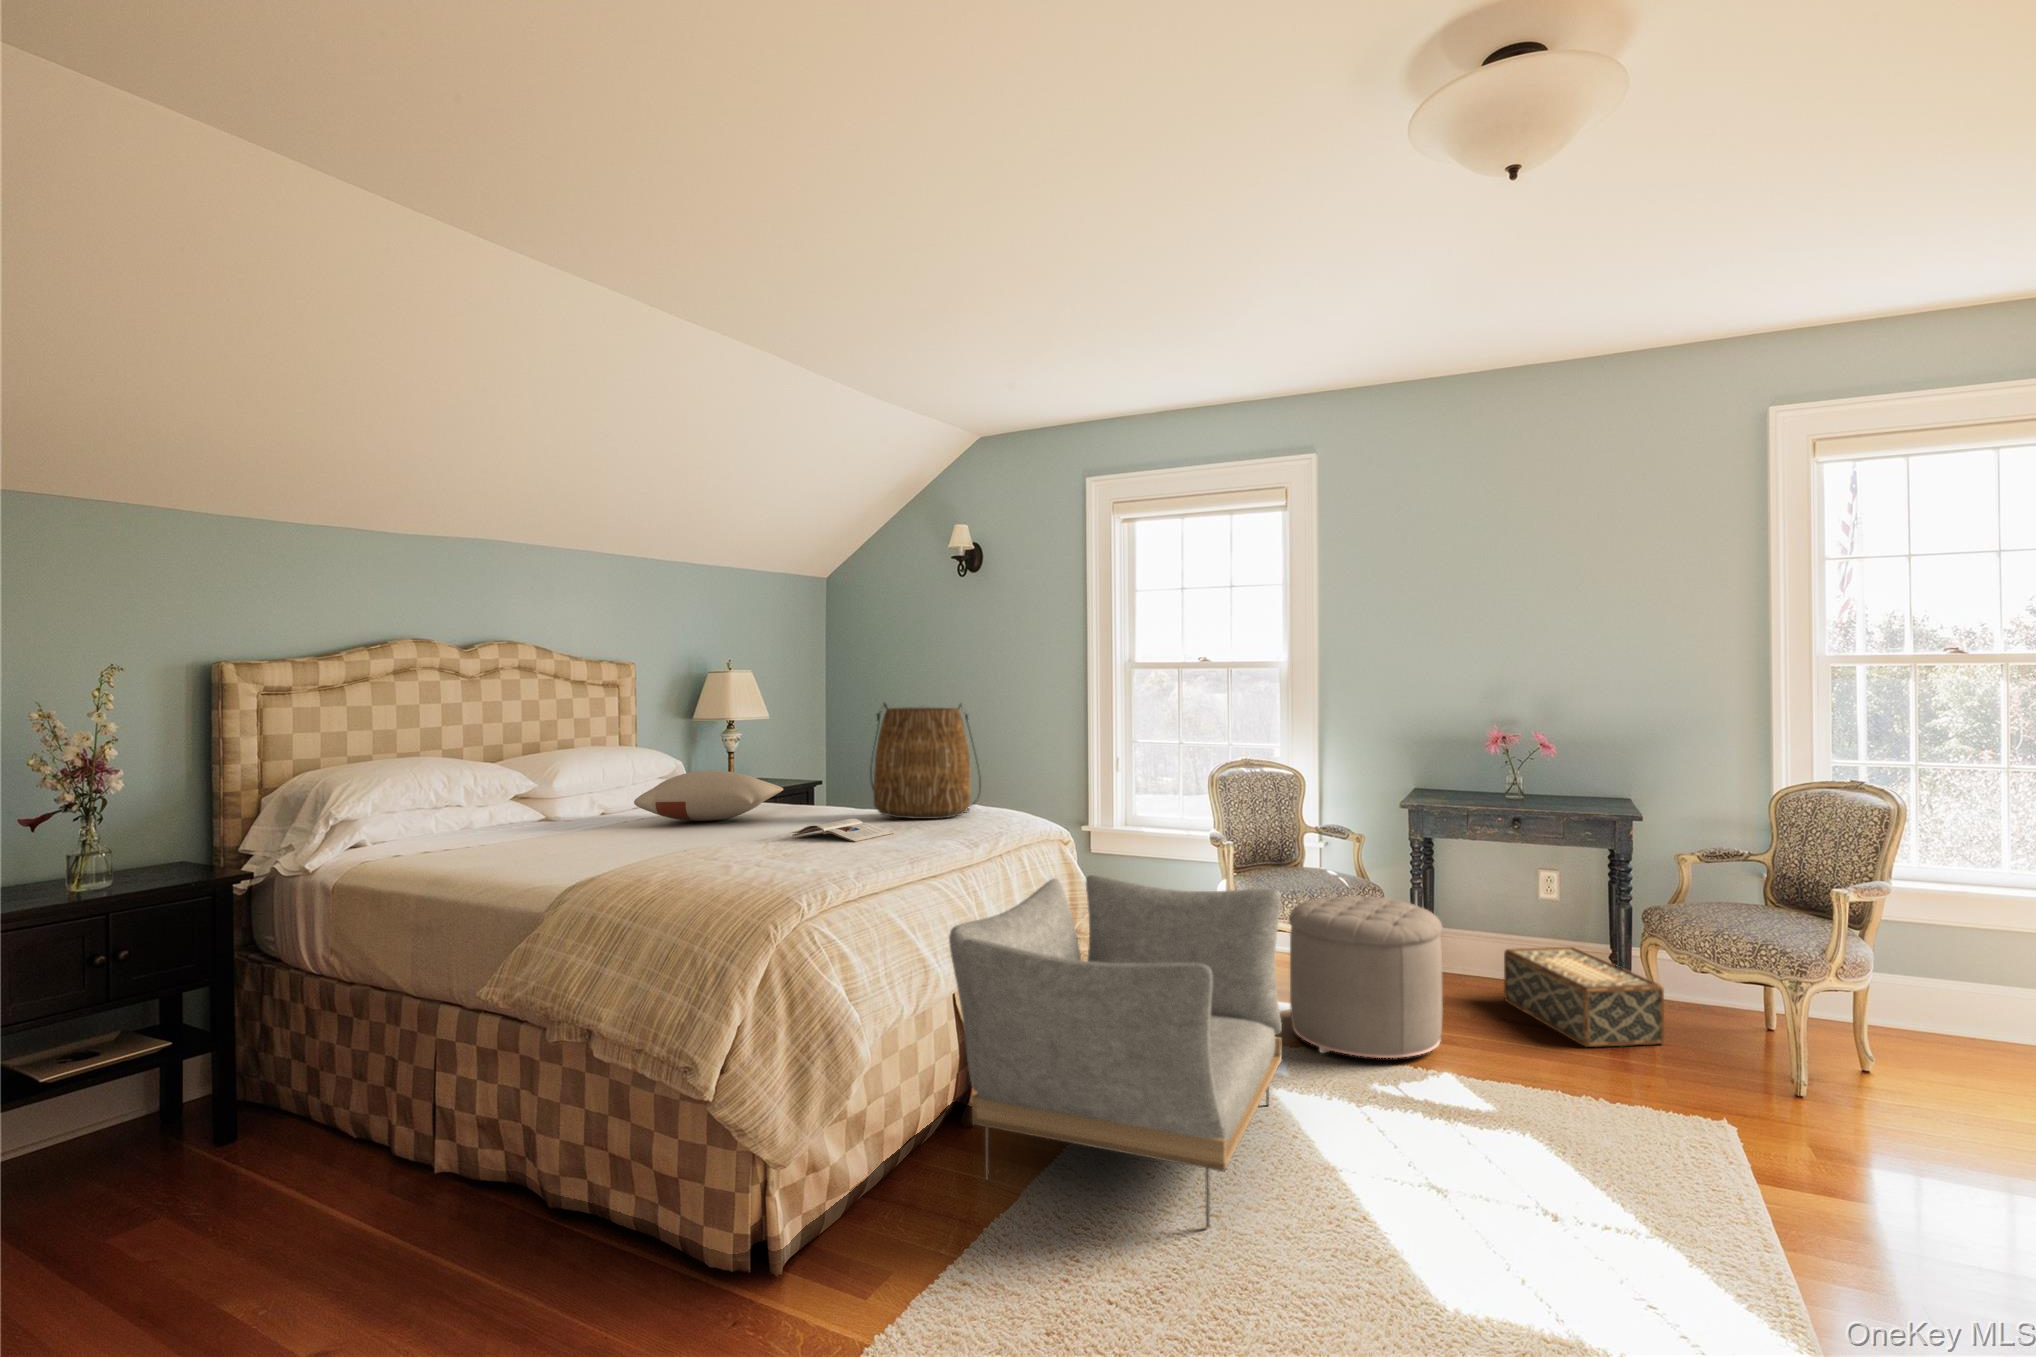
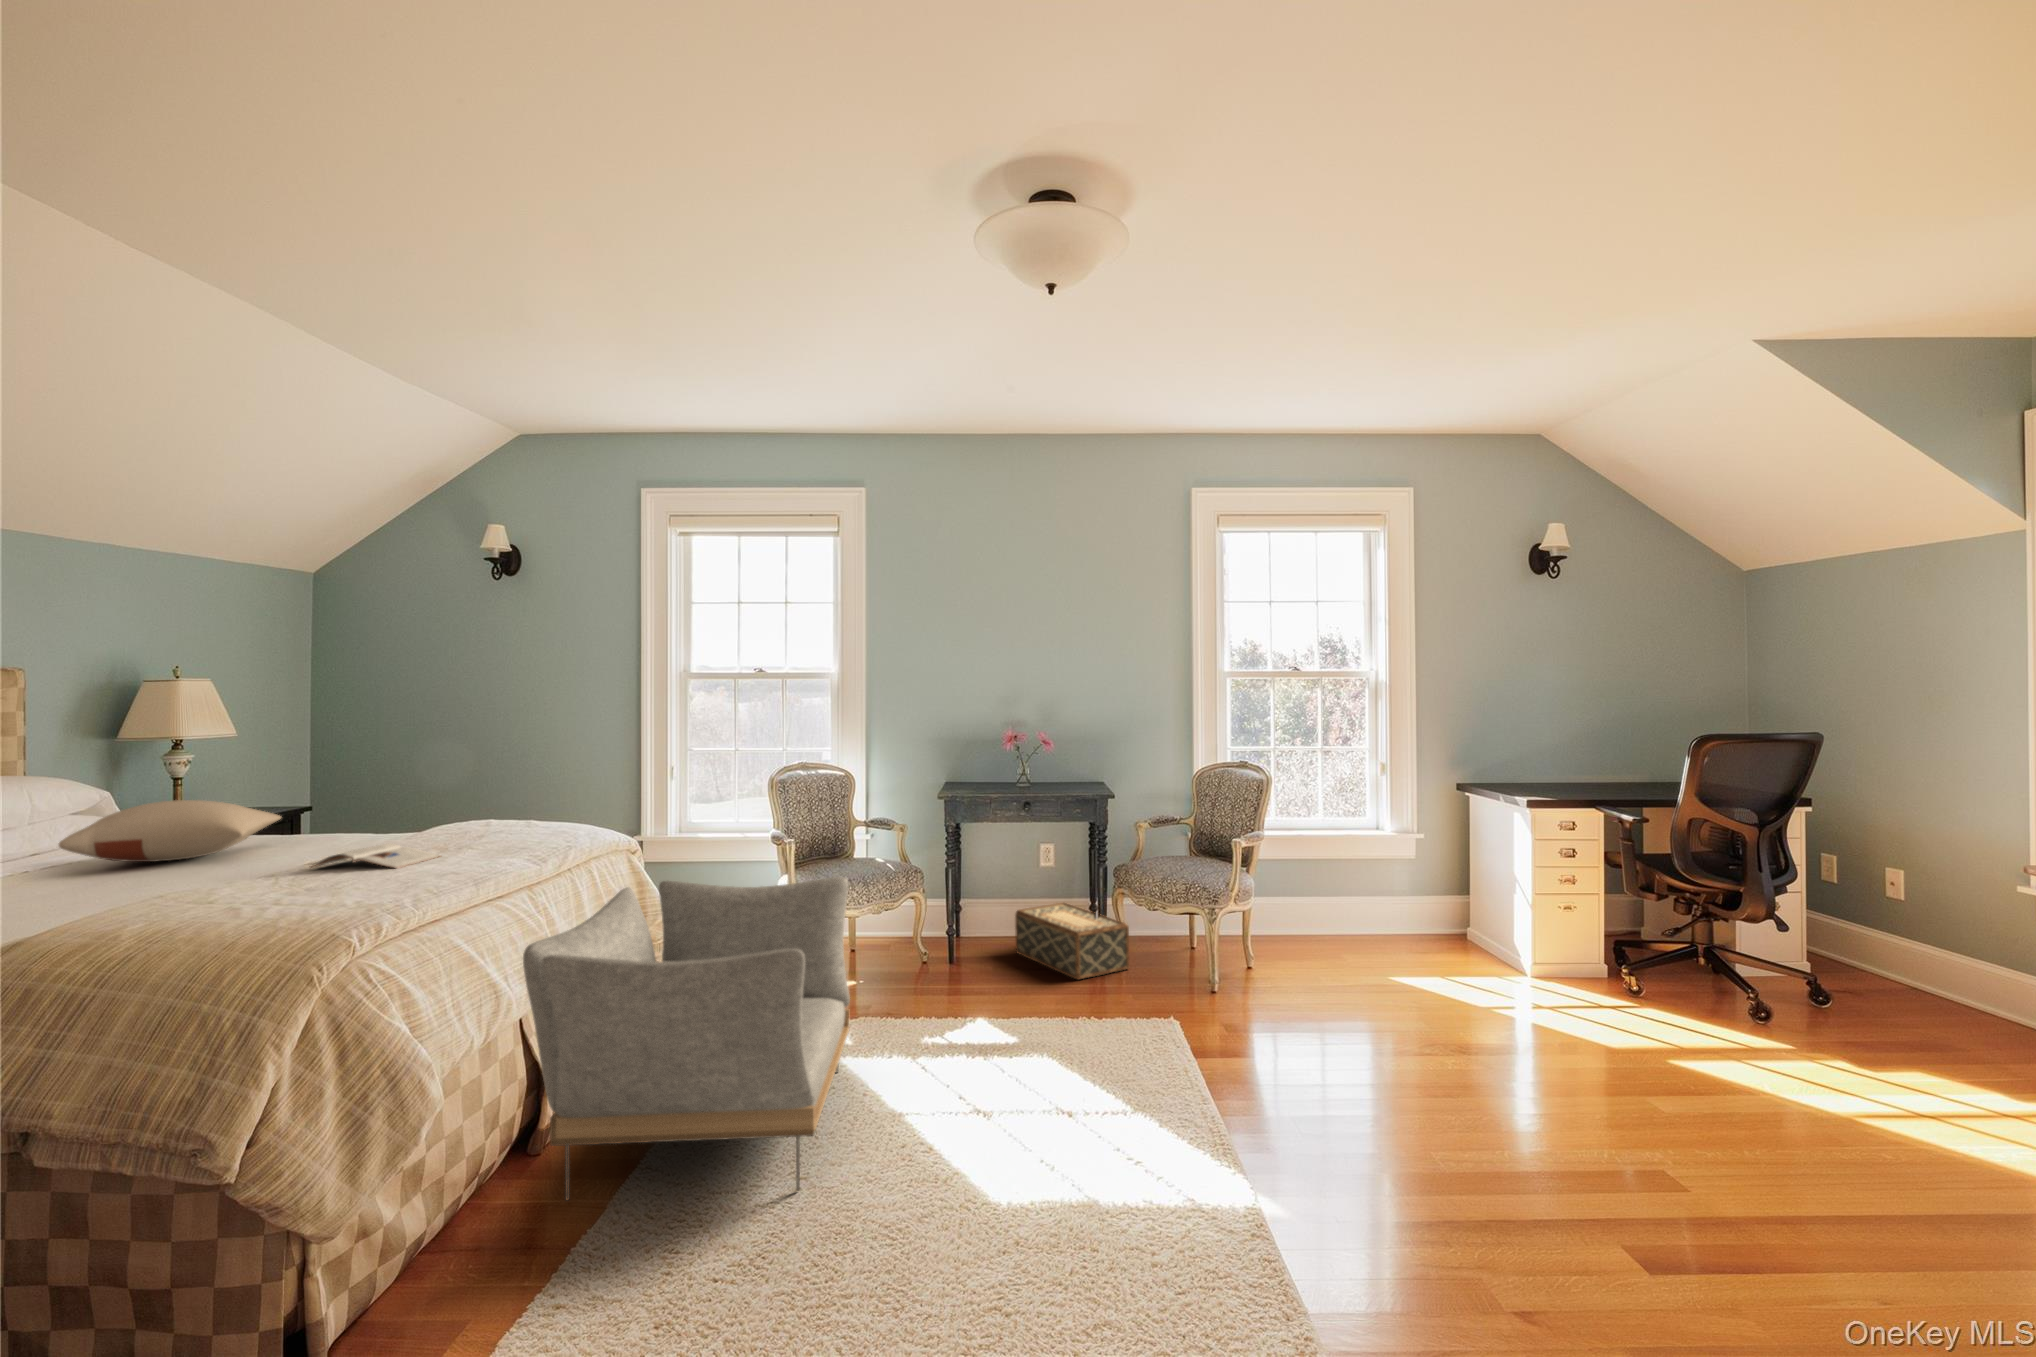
tote bag: present [870,703,981,819] -> none [404,715,539,840]
ottoman: present [1289,896,1442,1058] -> none [847,877,974,1019]

